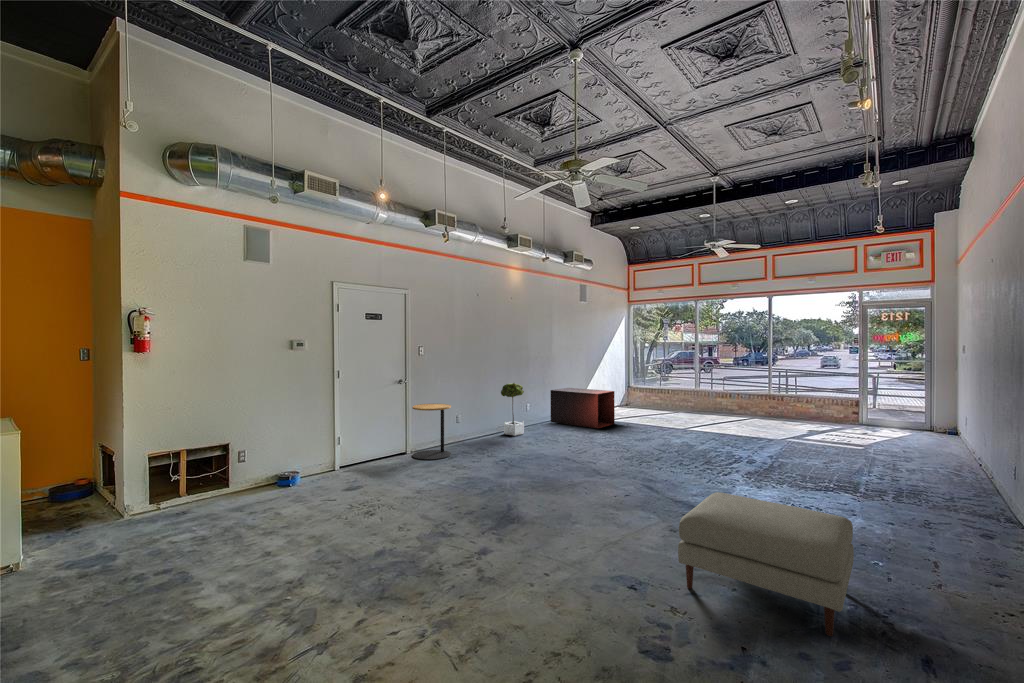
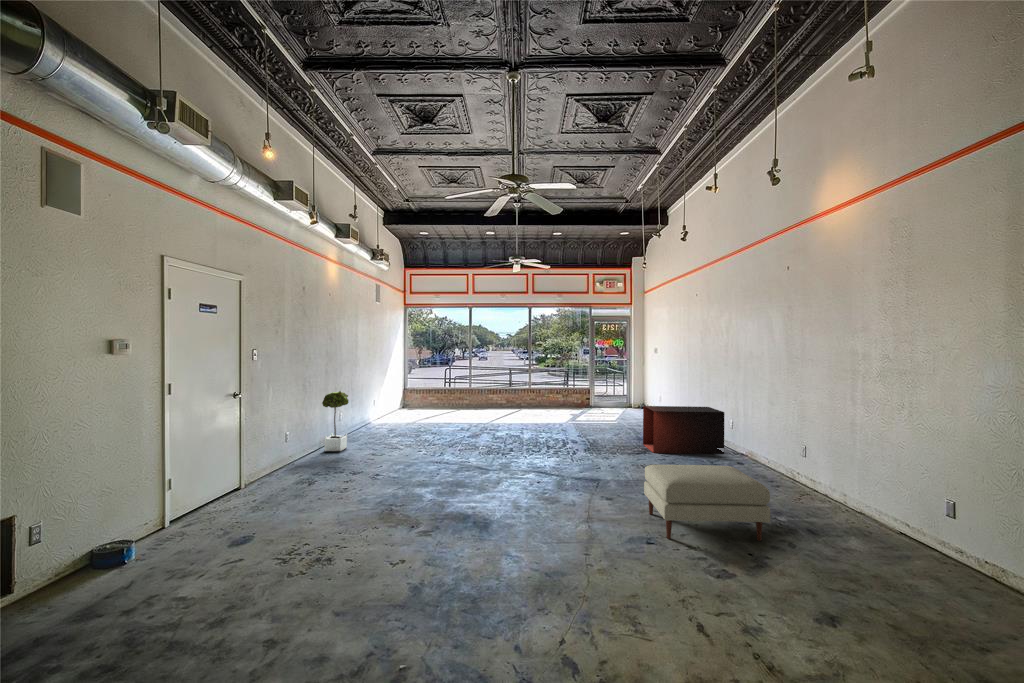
storage cabinet: present [550,388,615,428] -> present [643,406,725,454]
side table: present [412,404,451,460] -> none [249,421,302,493]

